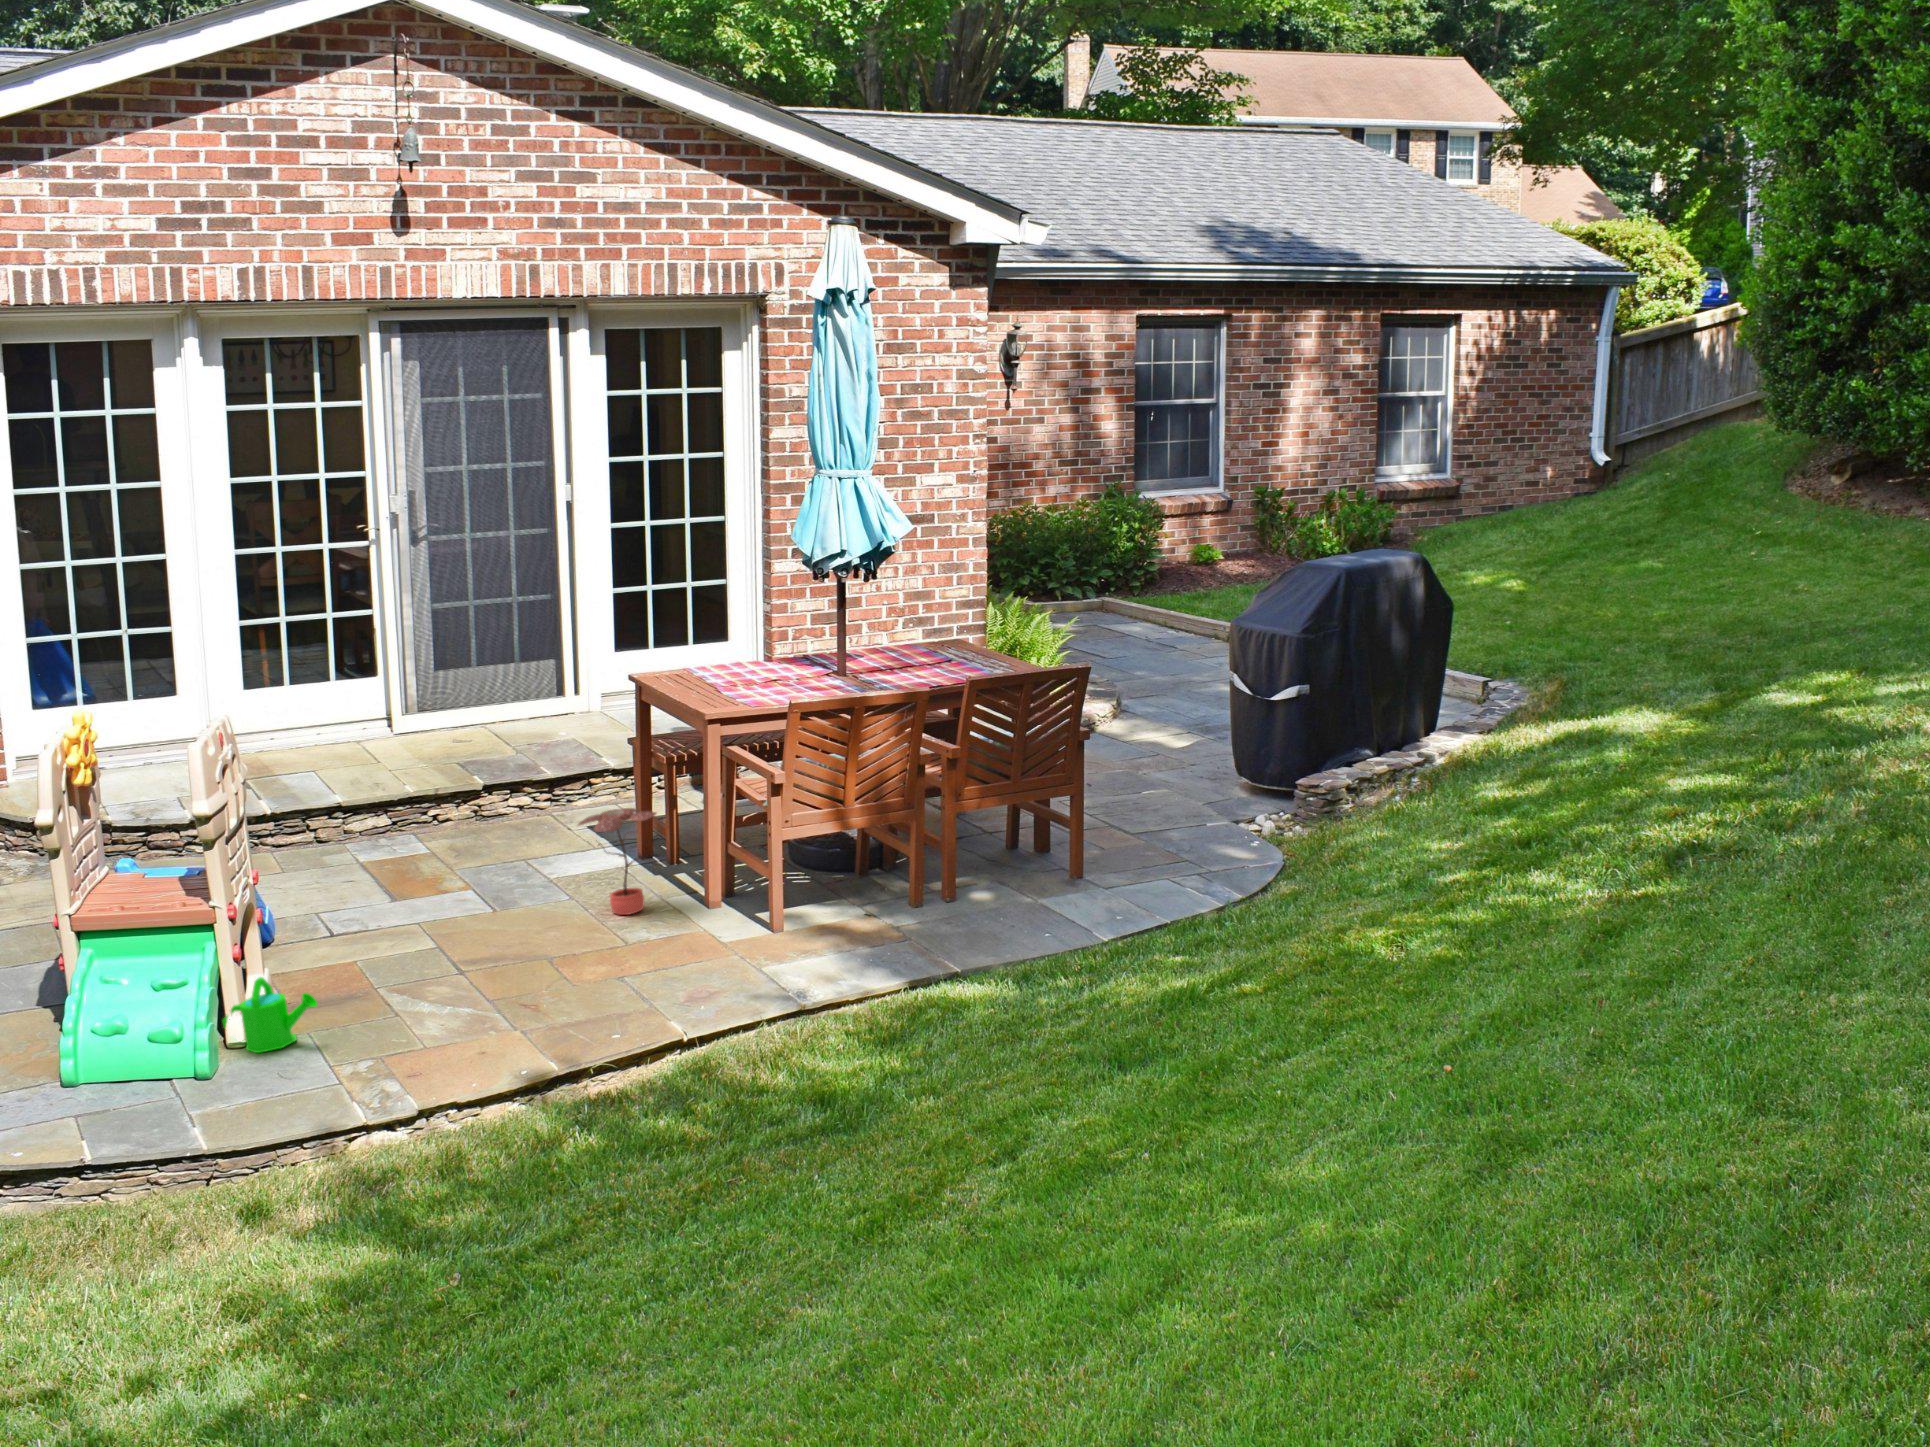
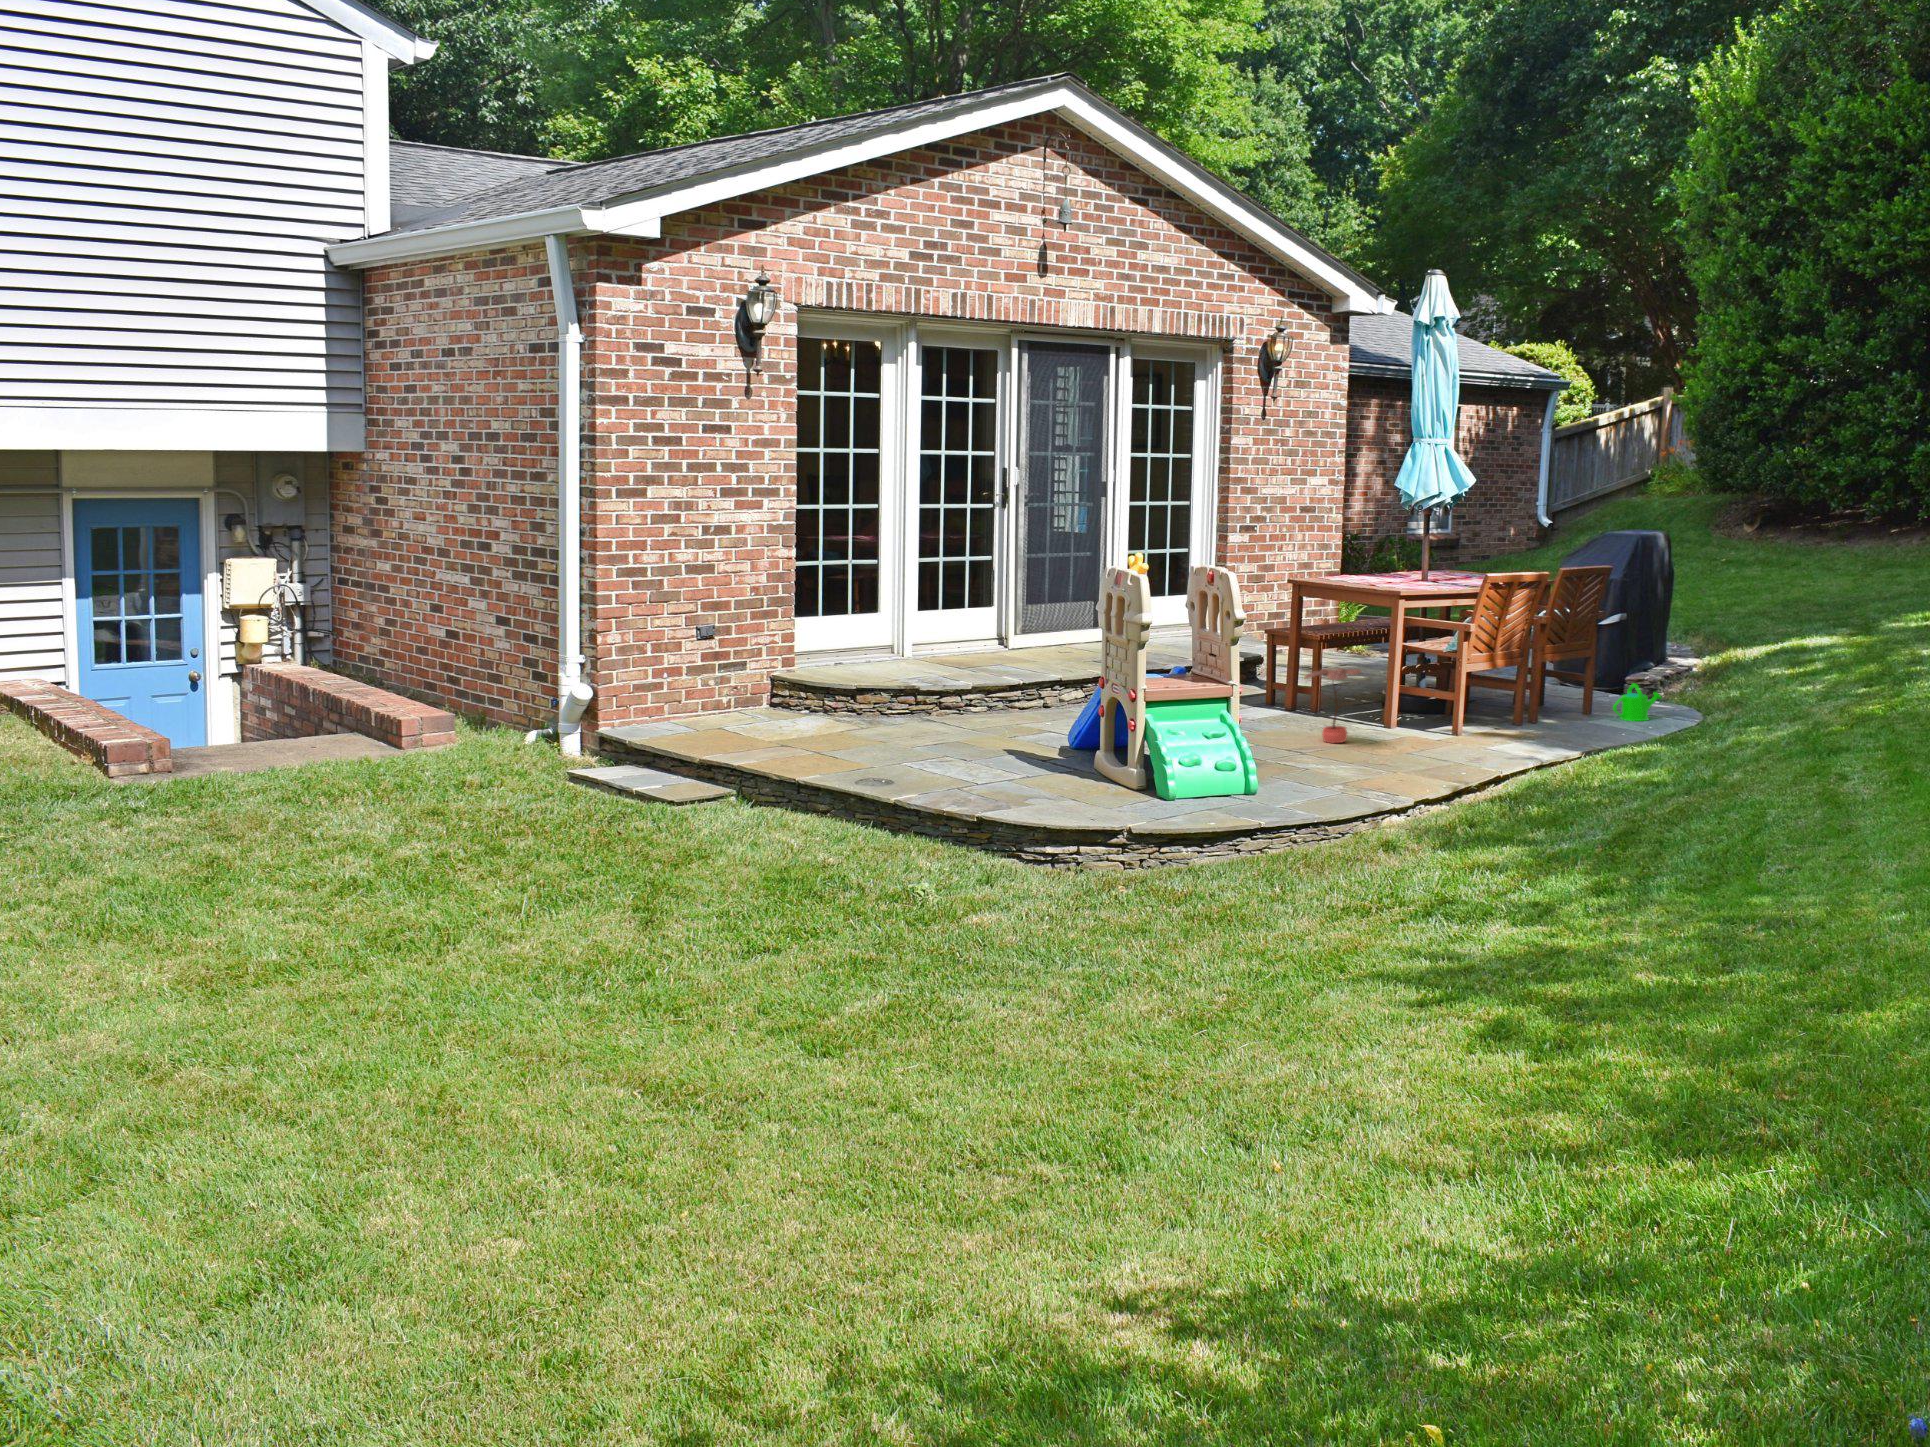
watering can: present [223,977,317,1053] -> present [1613,683,1661,721]

